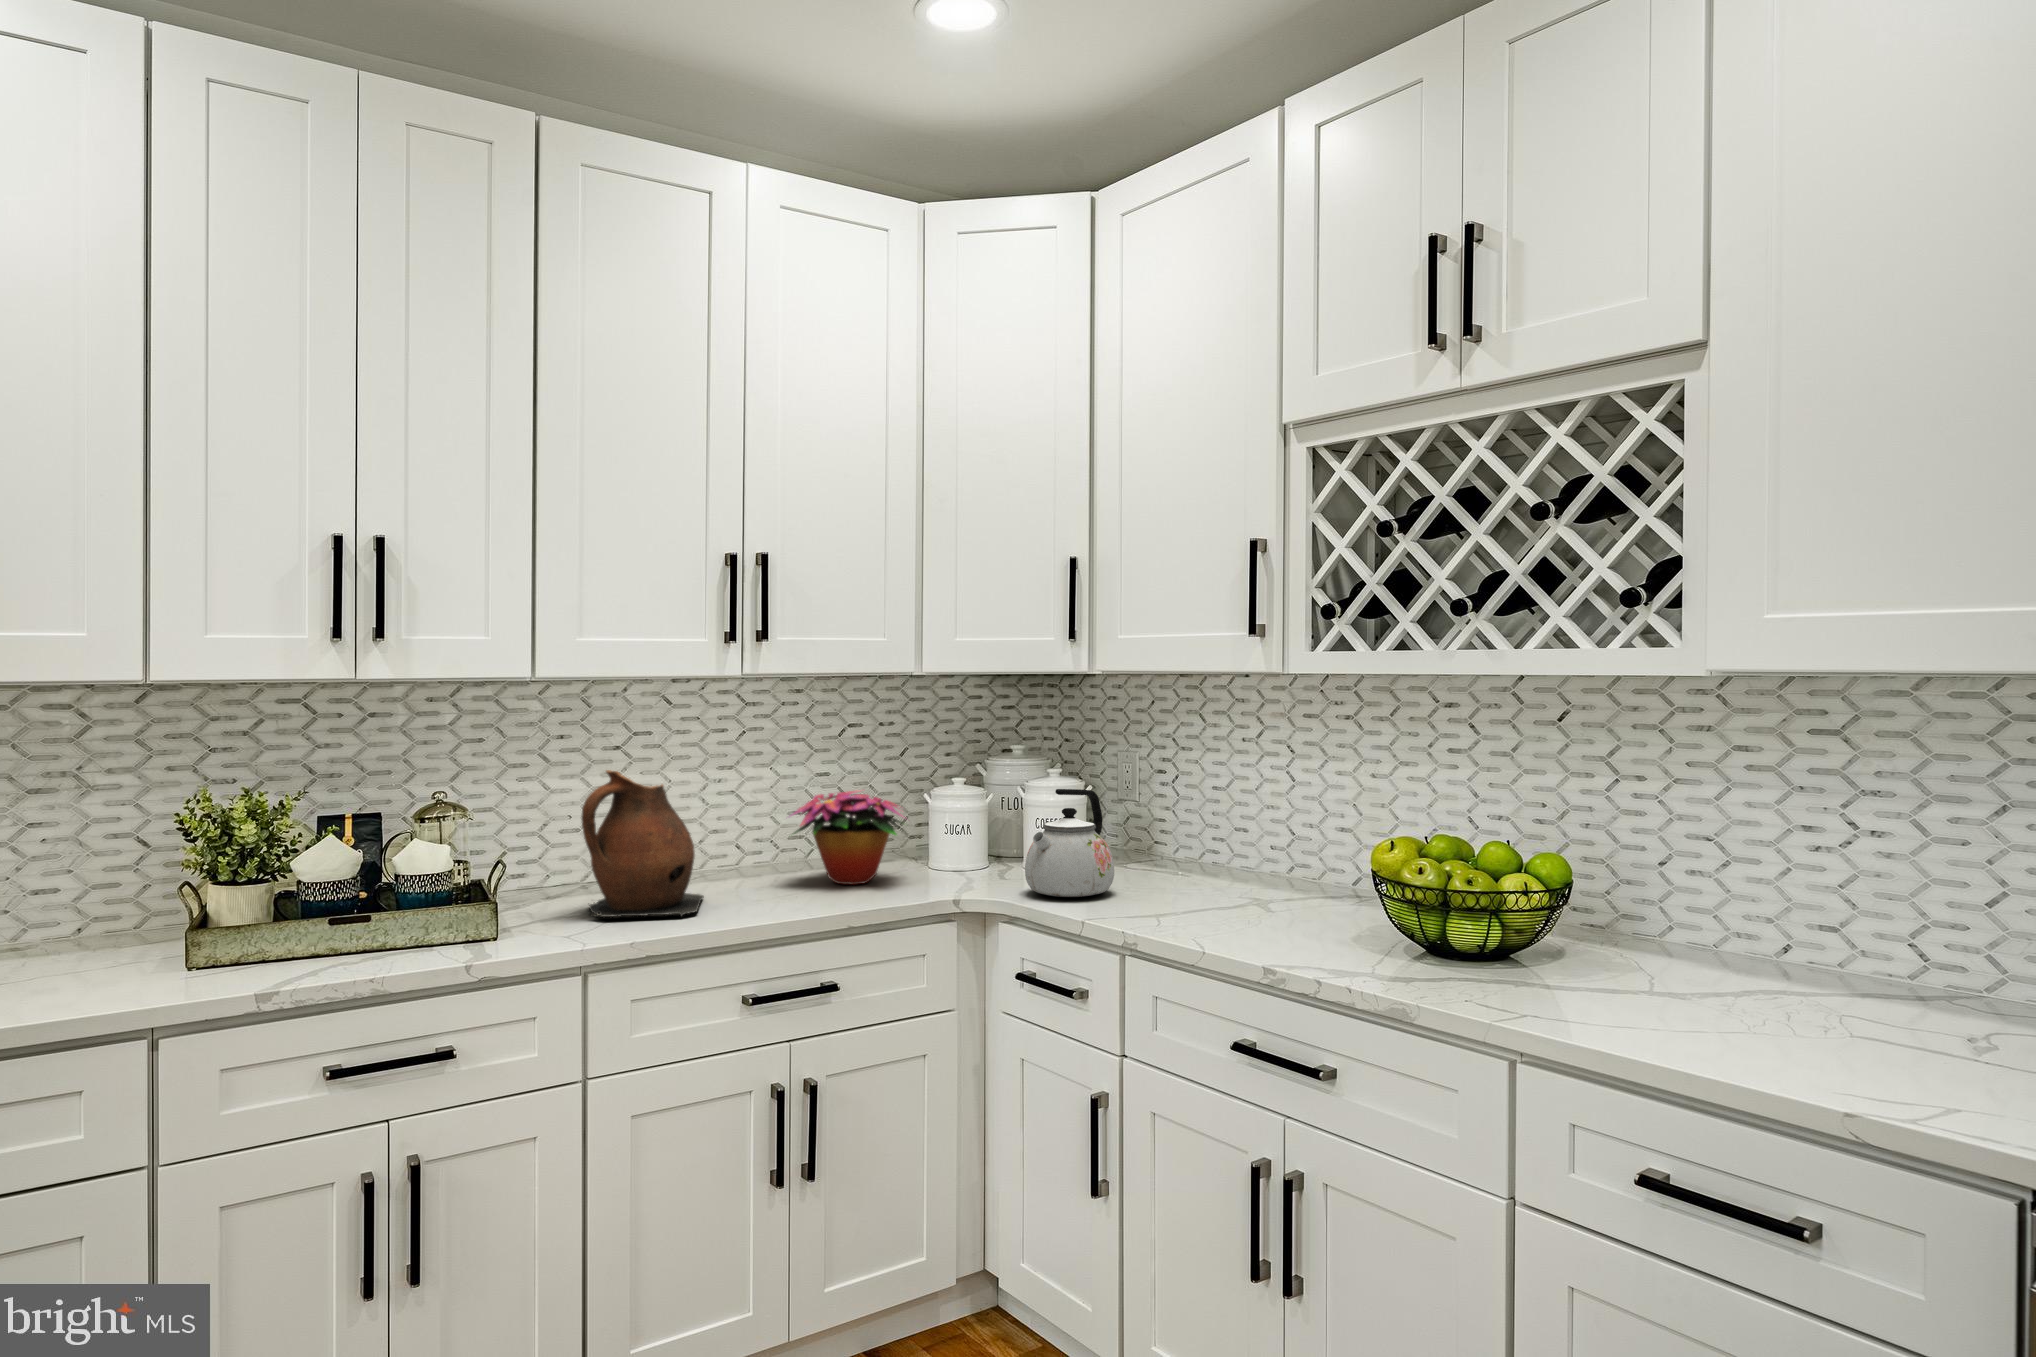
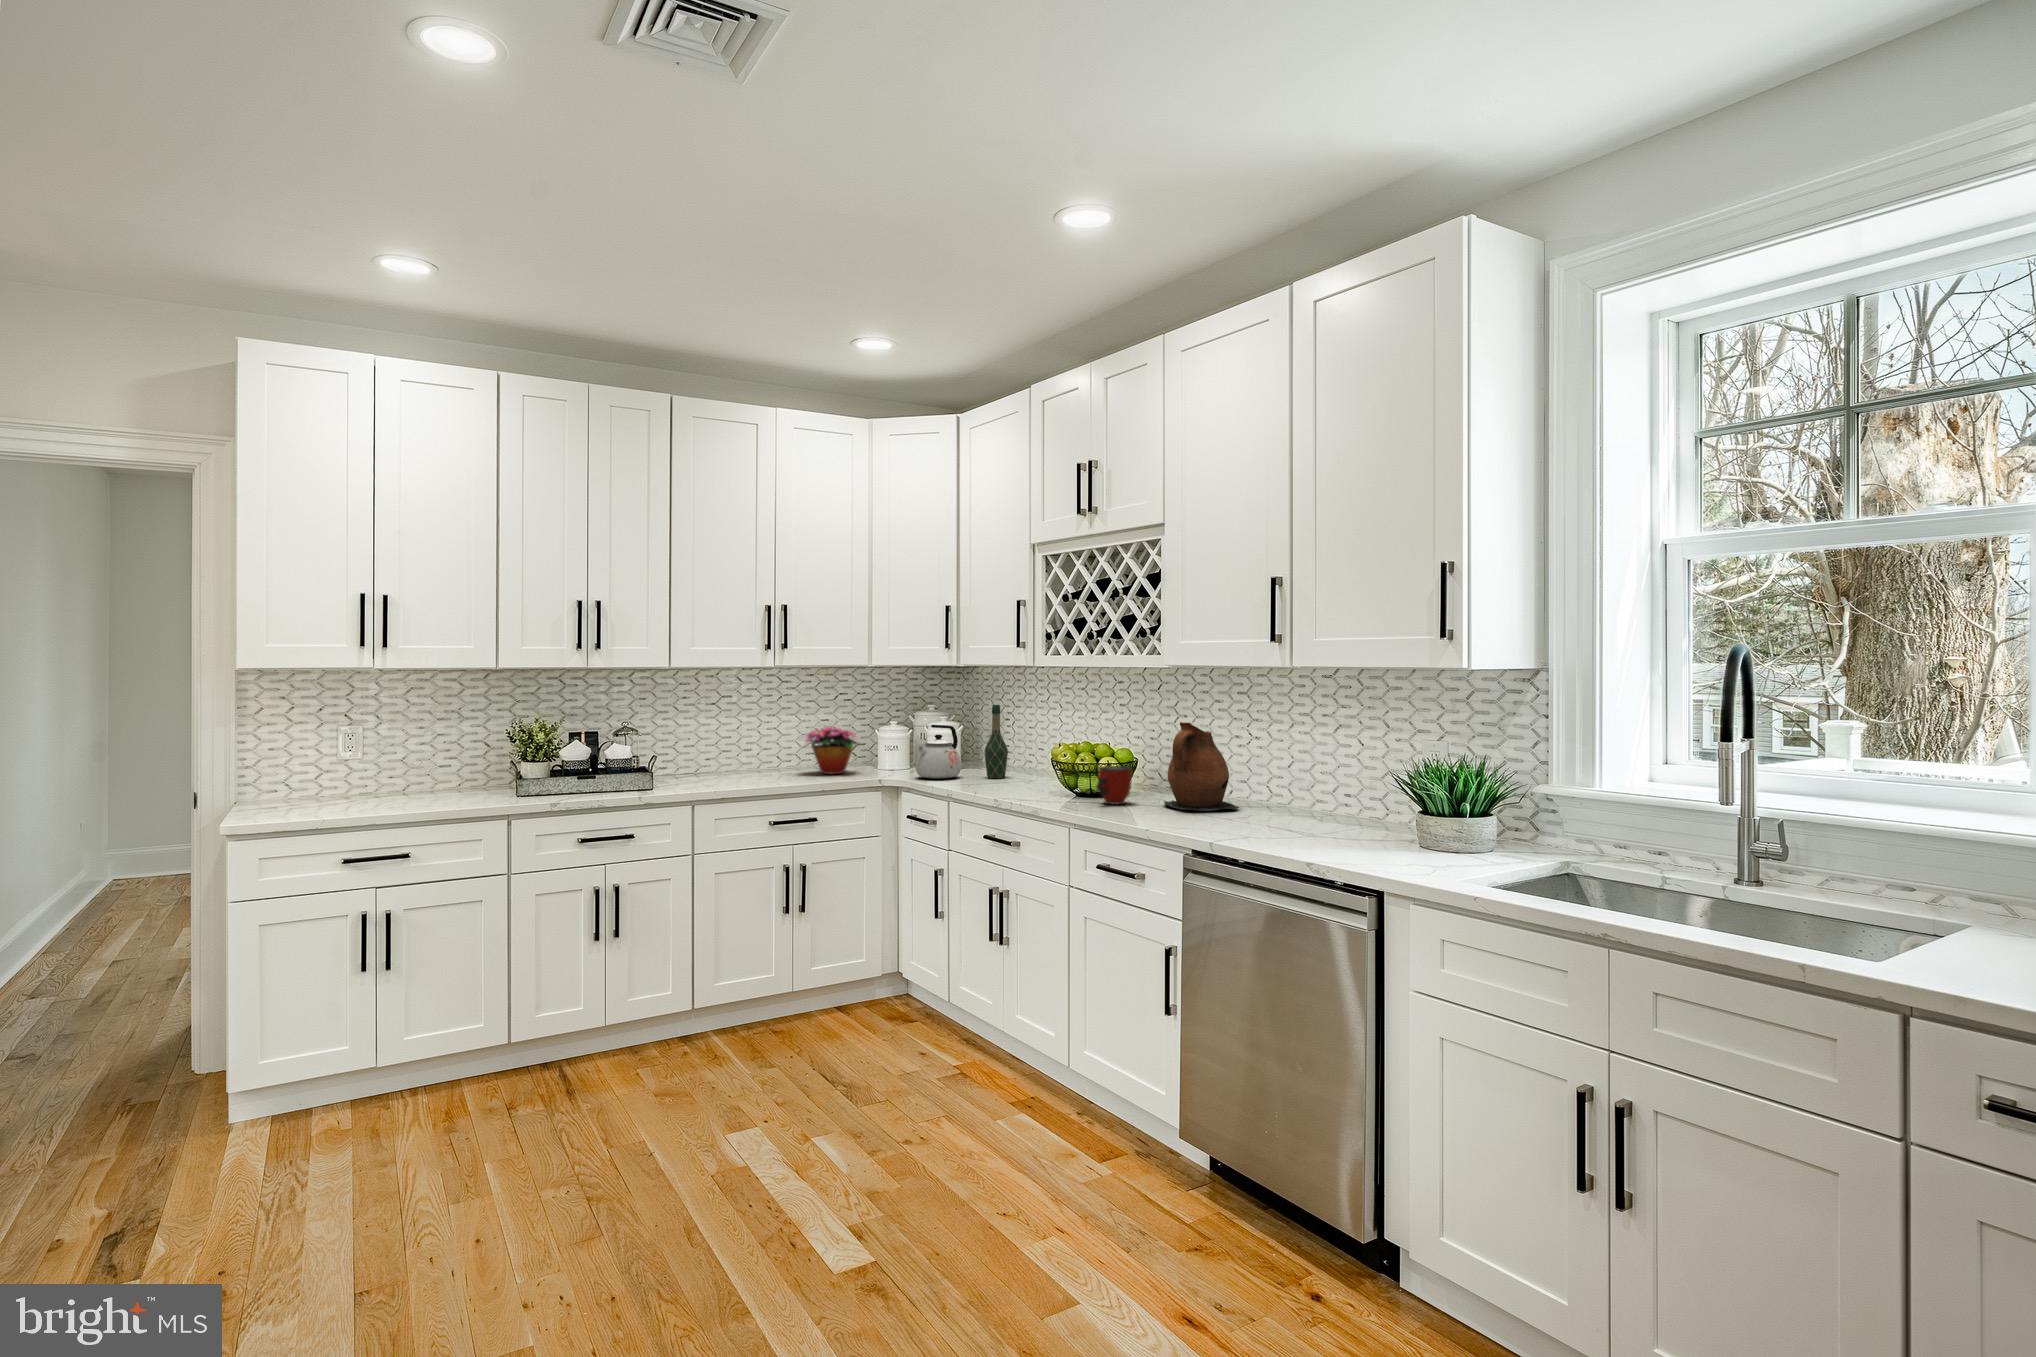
wine bottle: none [1160,749,1206,894] -> present [985,705,1008,778]
ceramic pitcher: present [581,770,704,917] -> present [1164,722,1239,810]
mug: none [1512,894,1590,987] -> present [1096,766,1132,805]

